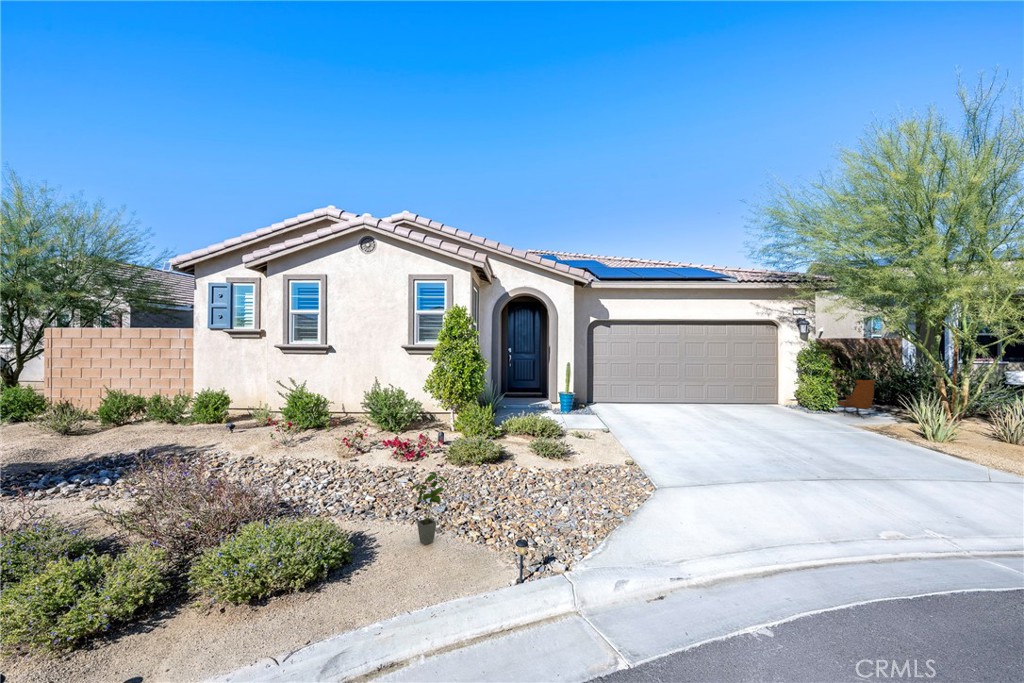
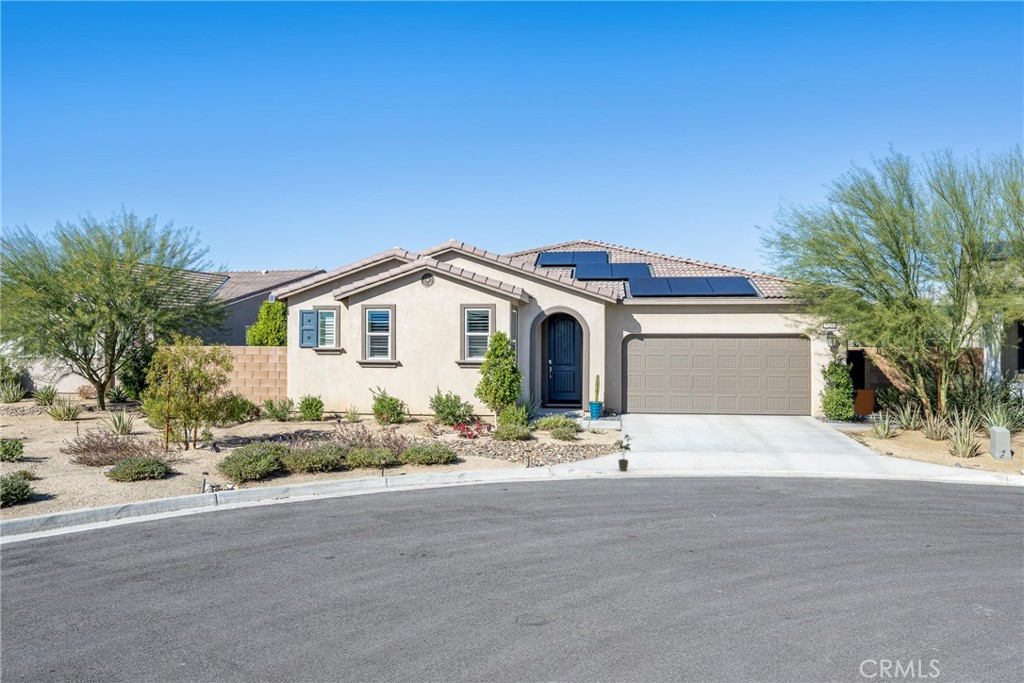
house plant: present [411,472,447,545] -> present [616,435,630,471]

